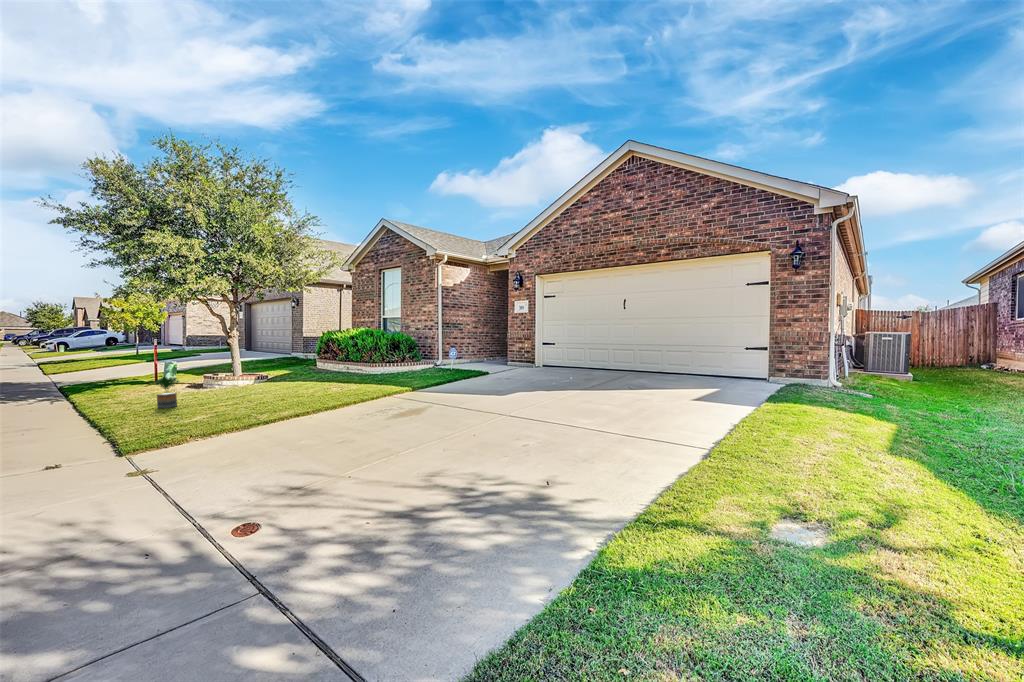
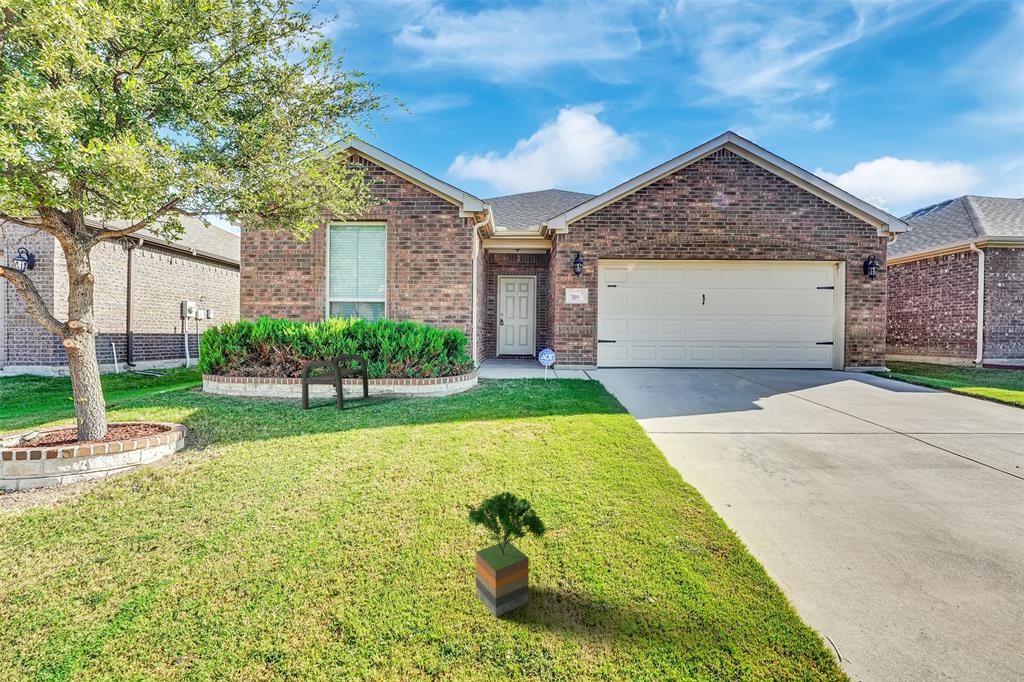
bench: none [311,348,353,375] -> present [302,354,369,410]

